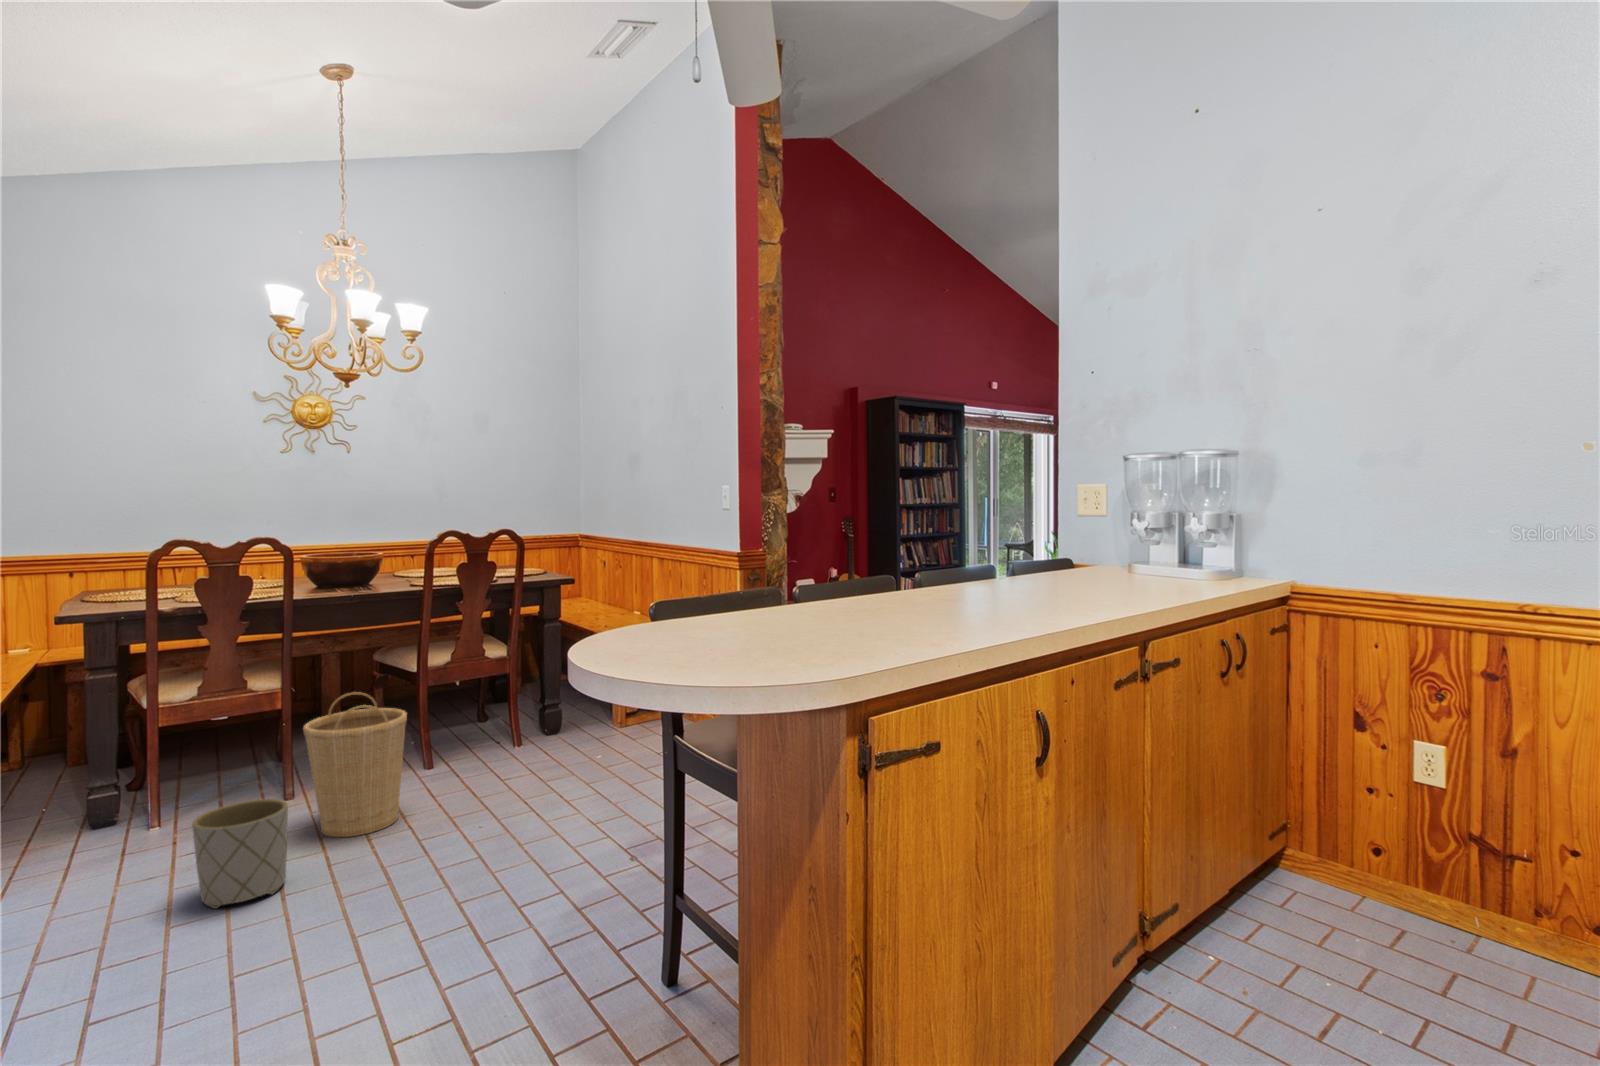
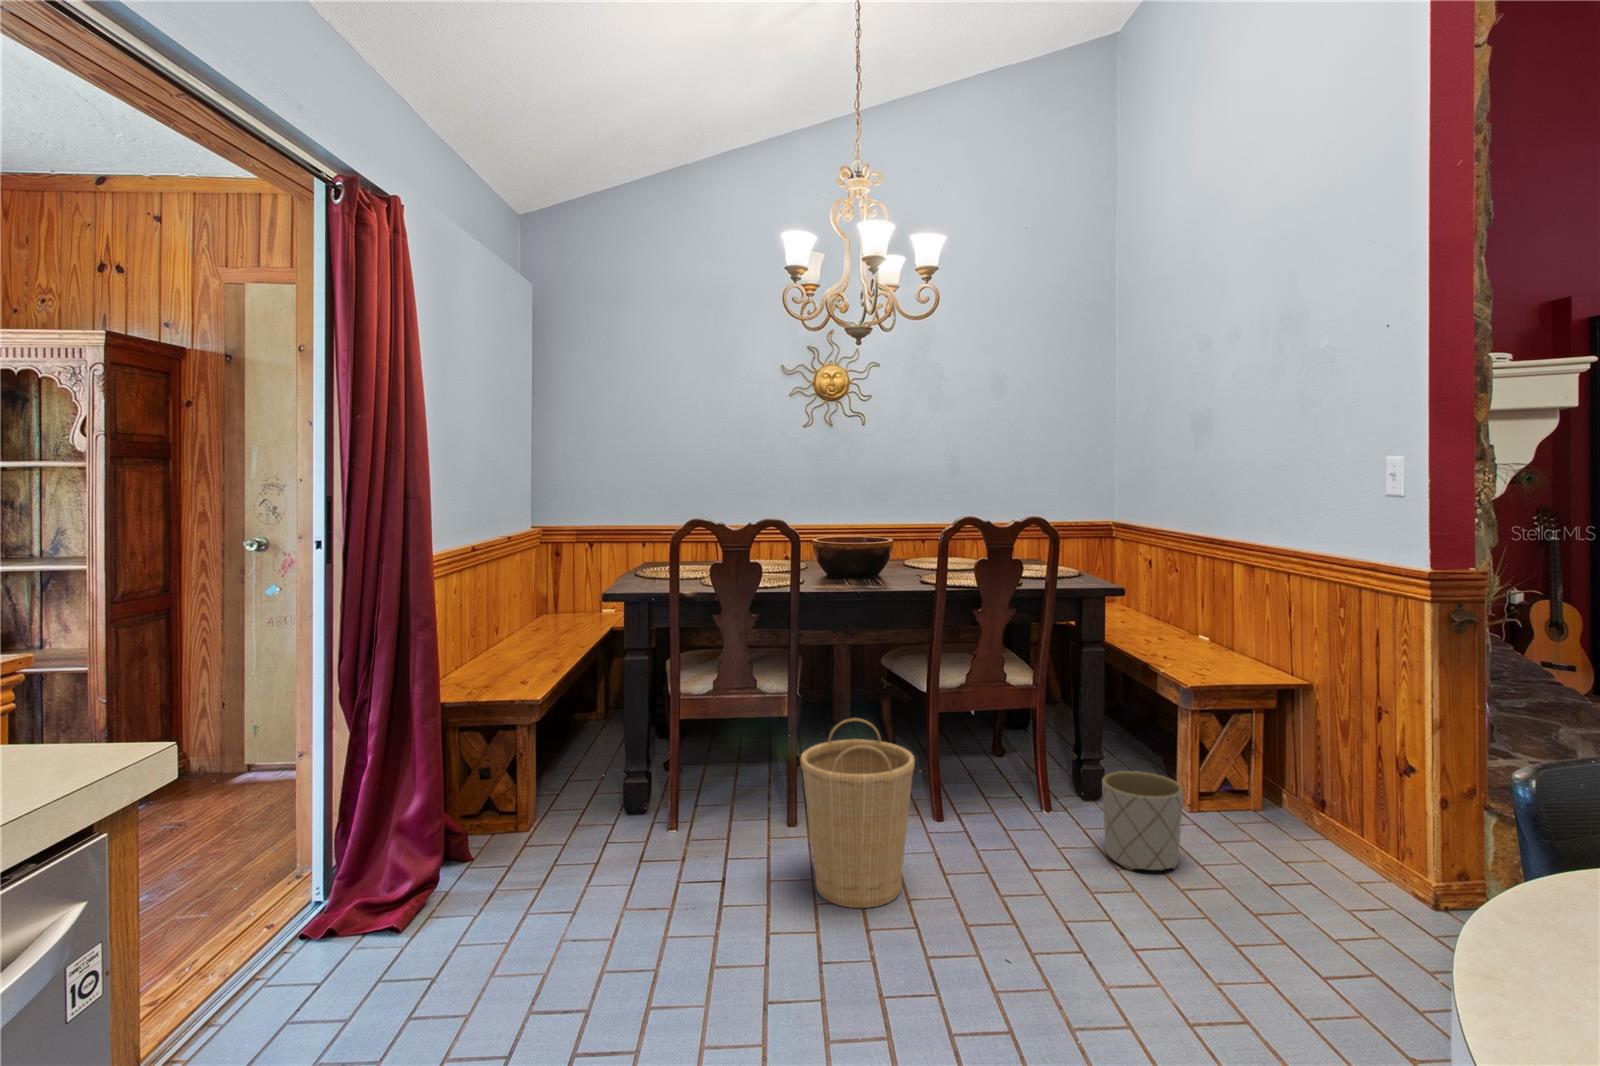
planter: present [192,799,288,909] -> present [1102,771,1183,870]

